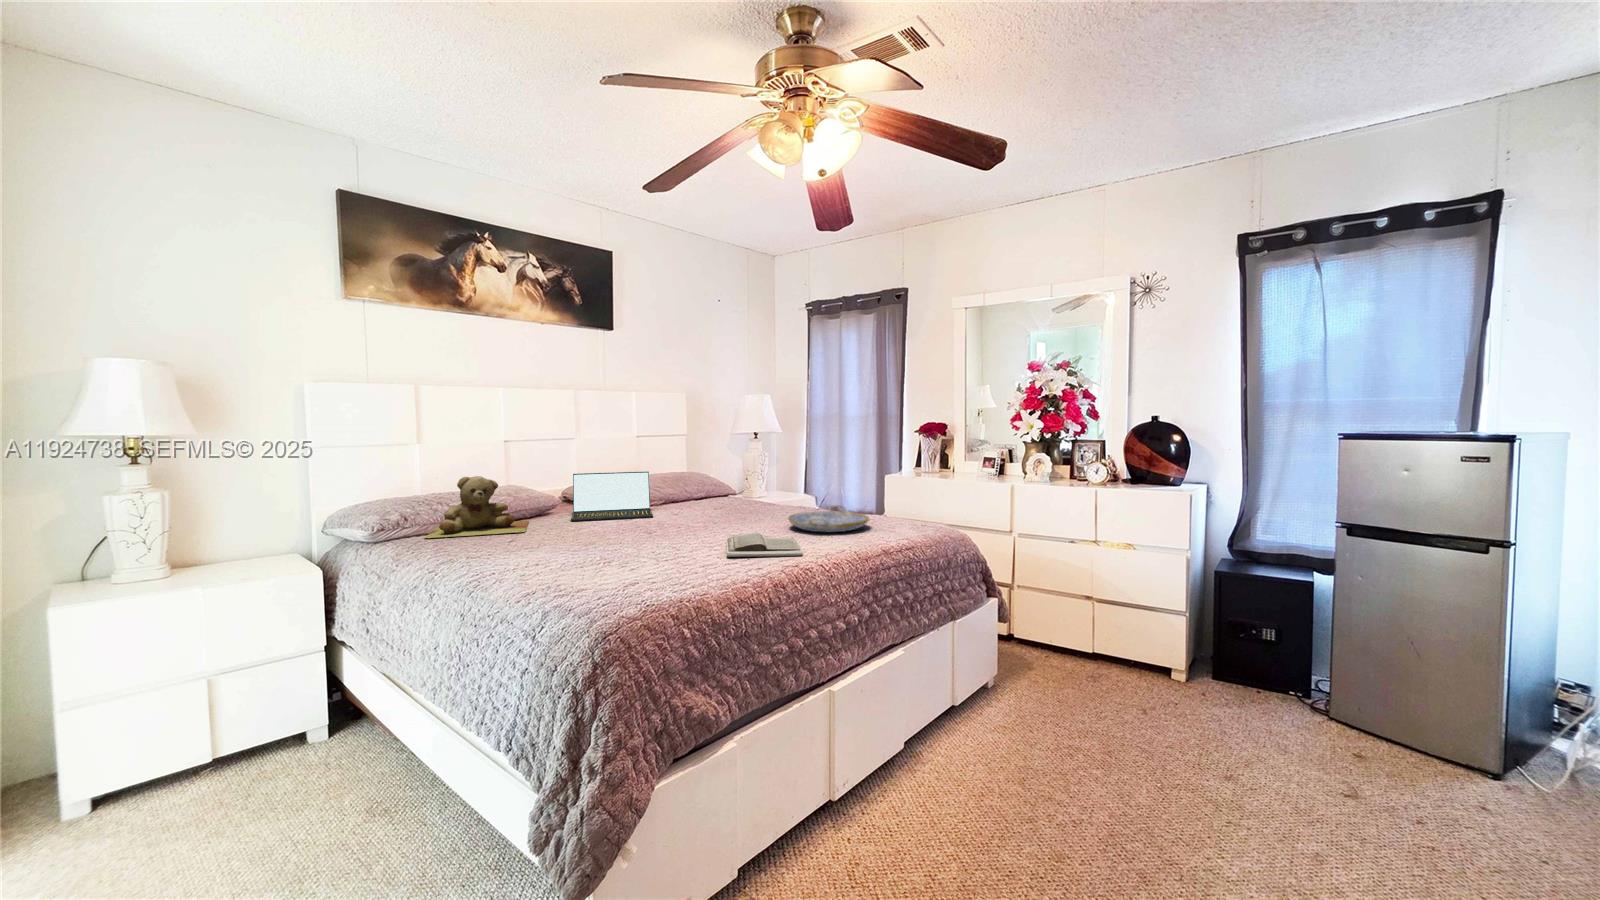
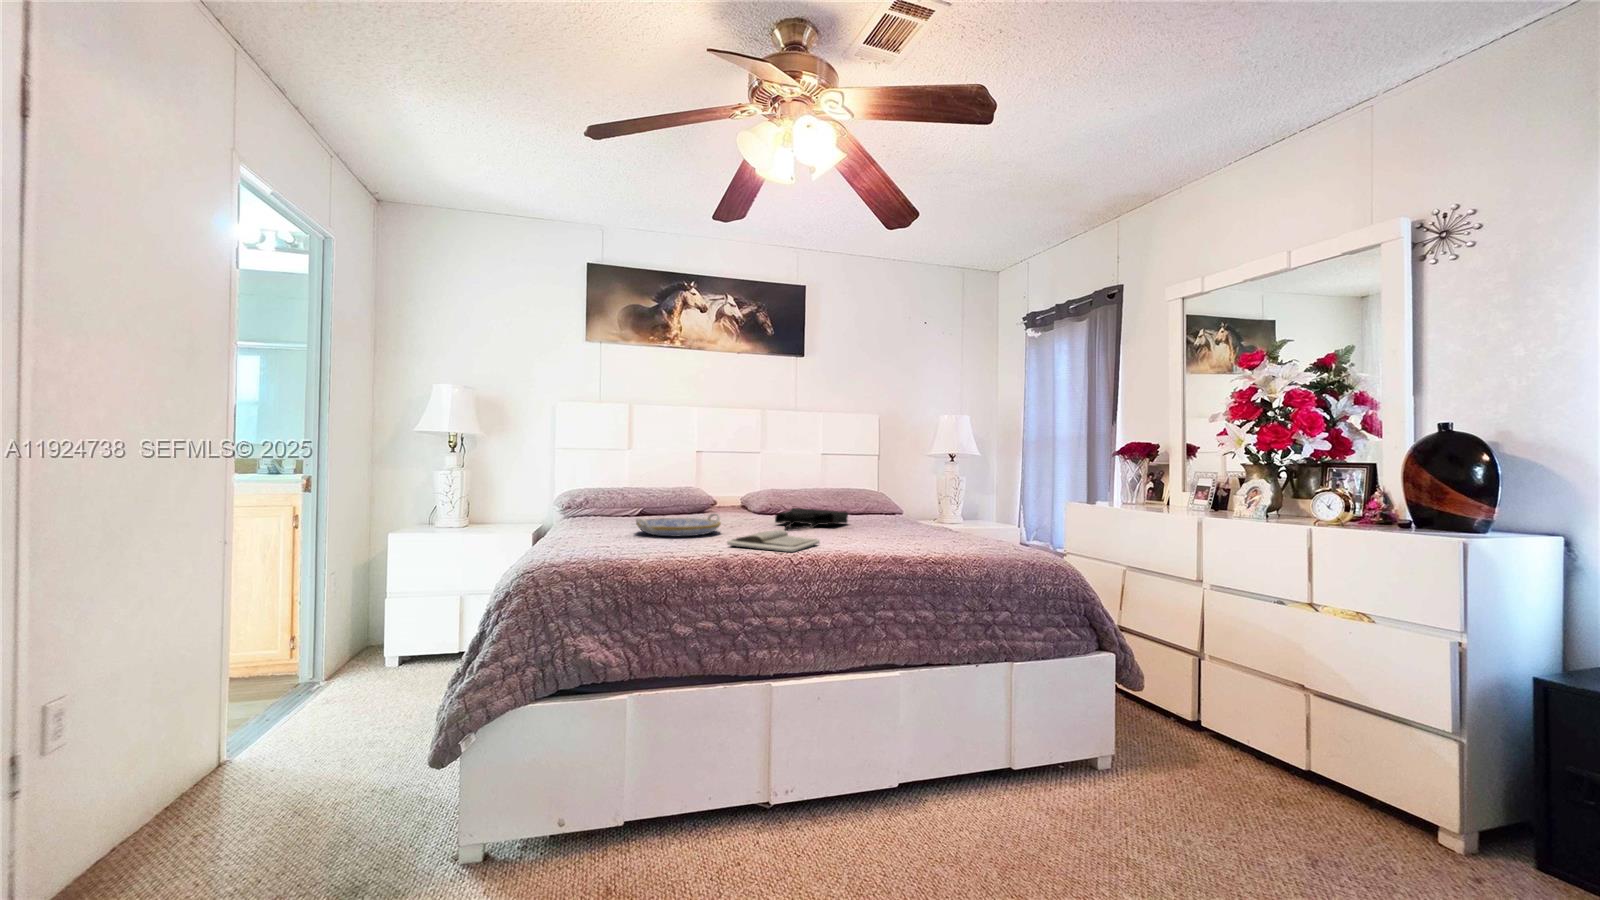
laptop: present [571,472,653,521] -> none [706,479,790,520]
teddy bear: present [425,476,529,538] -> none [589,473,681,519]
tote bag: none [675,502,742,529] -> present [775,508,848,531]
serving tray: present [788,505,869,532] -> present [636,514,721,536]

